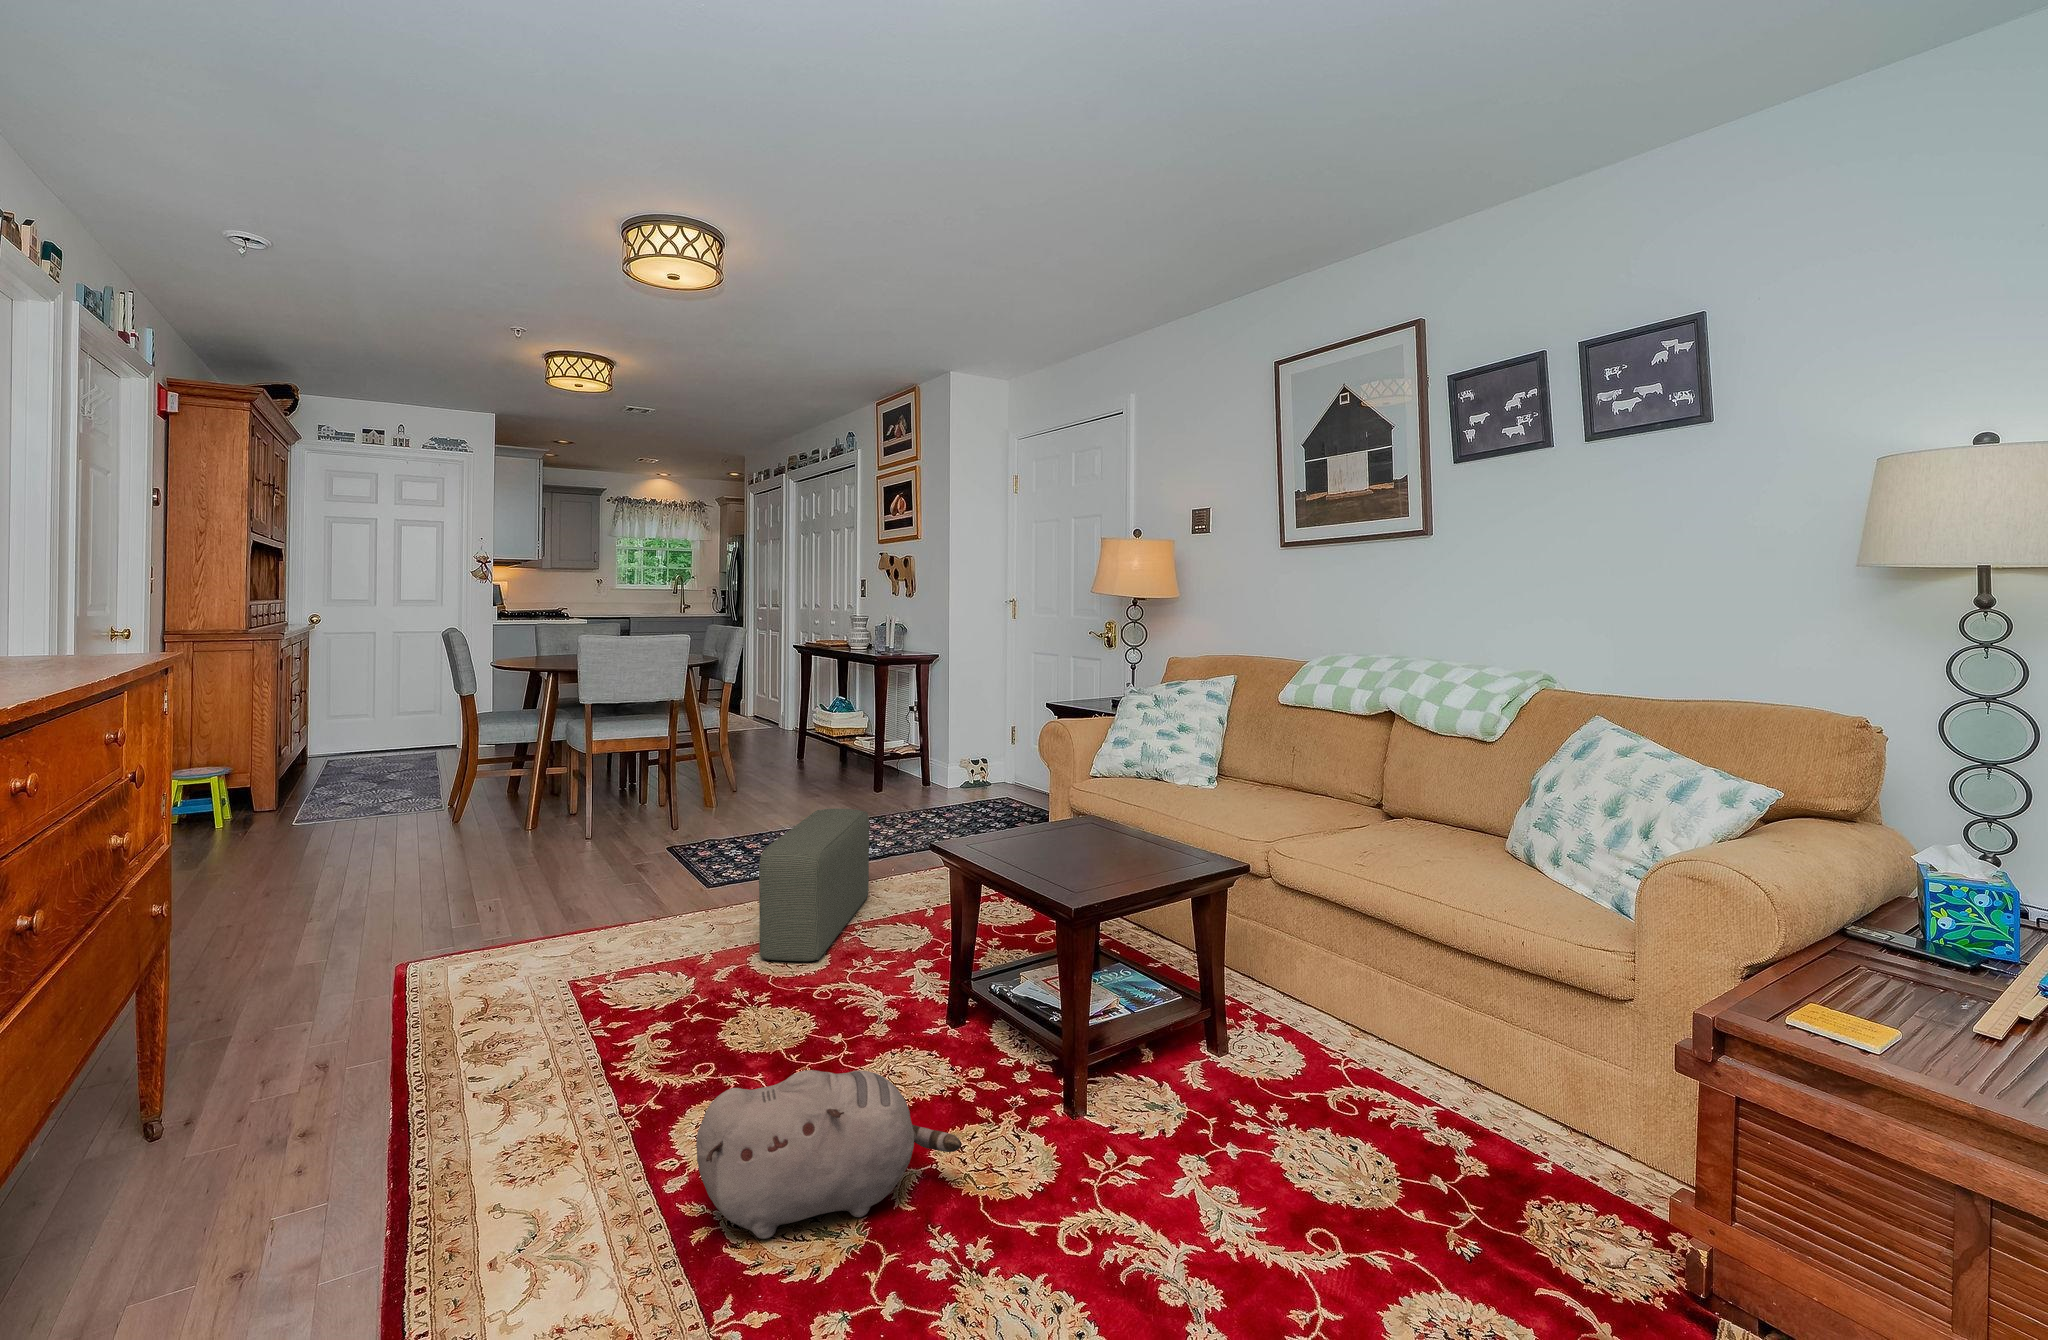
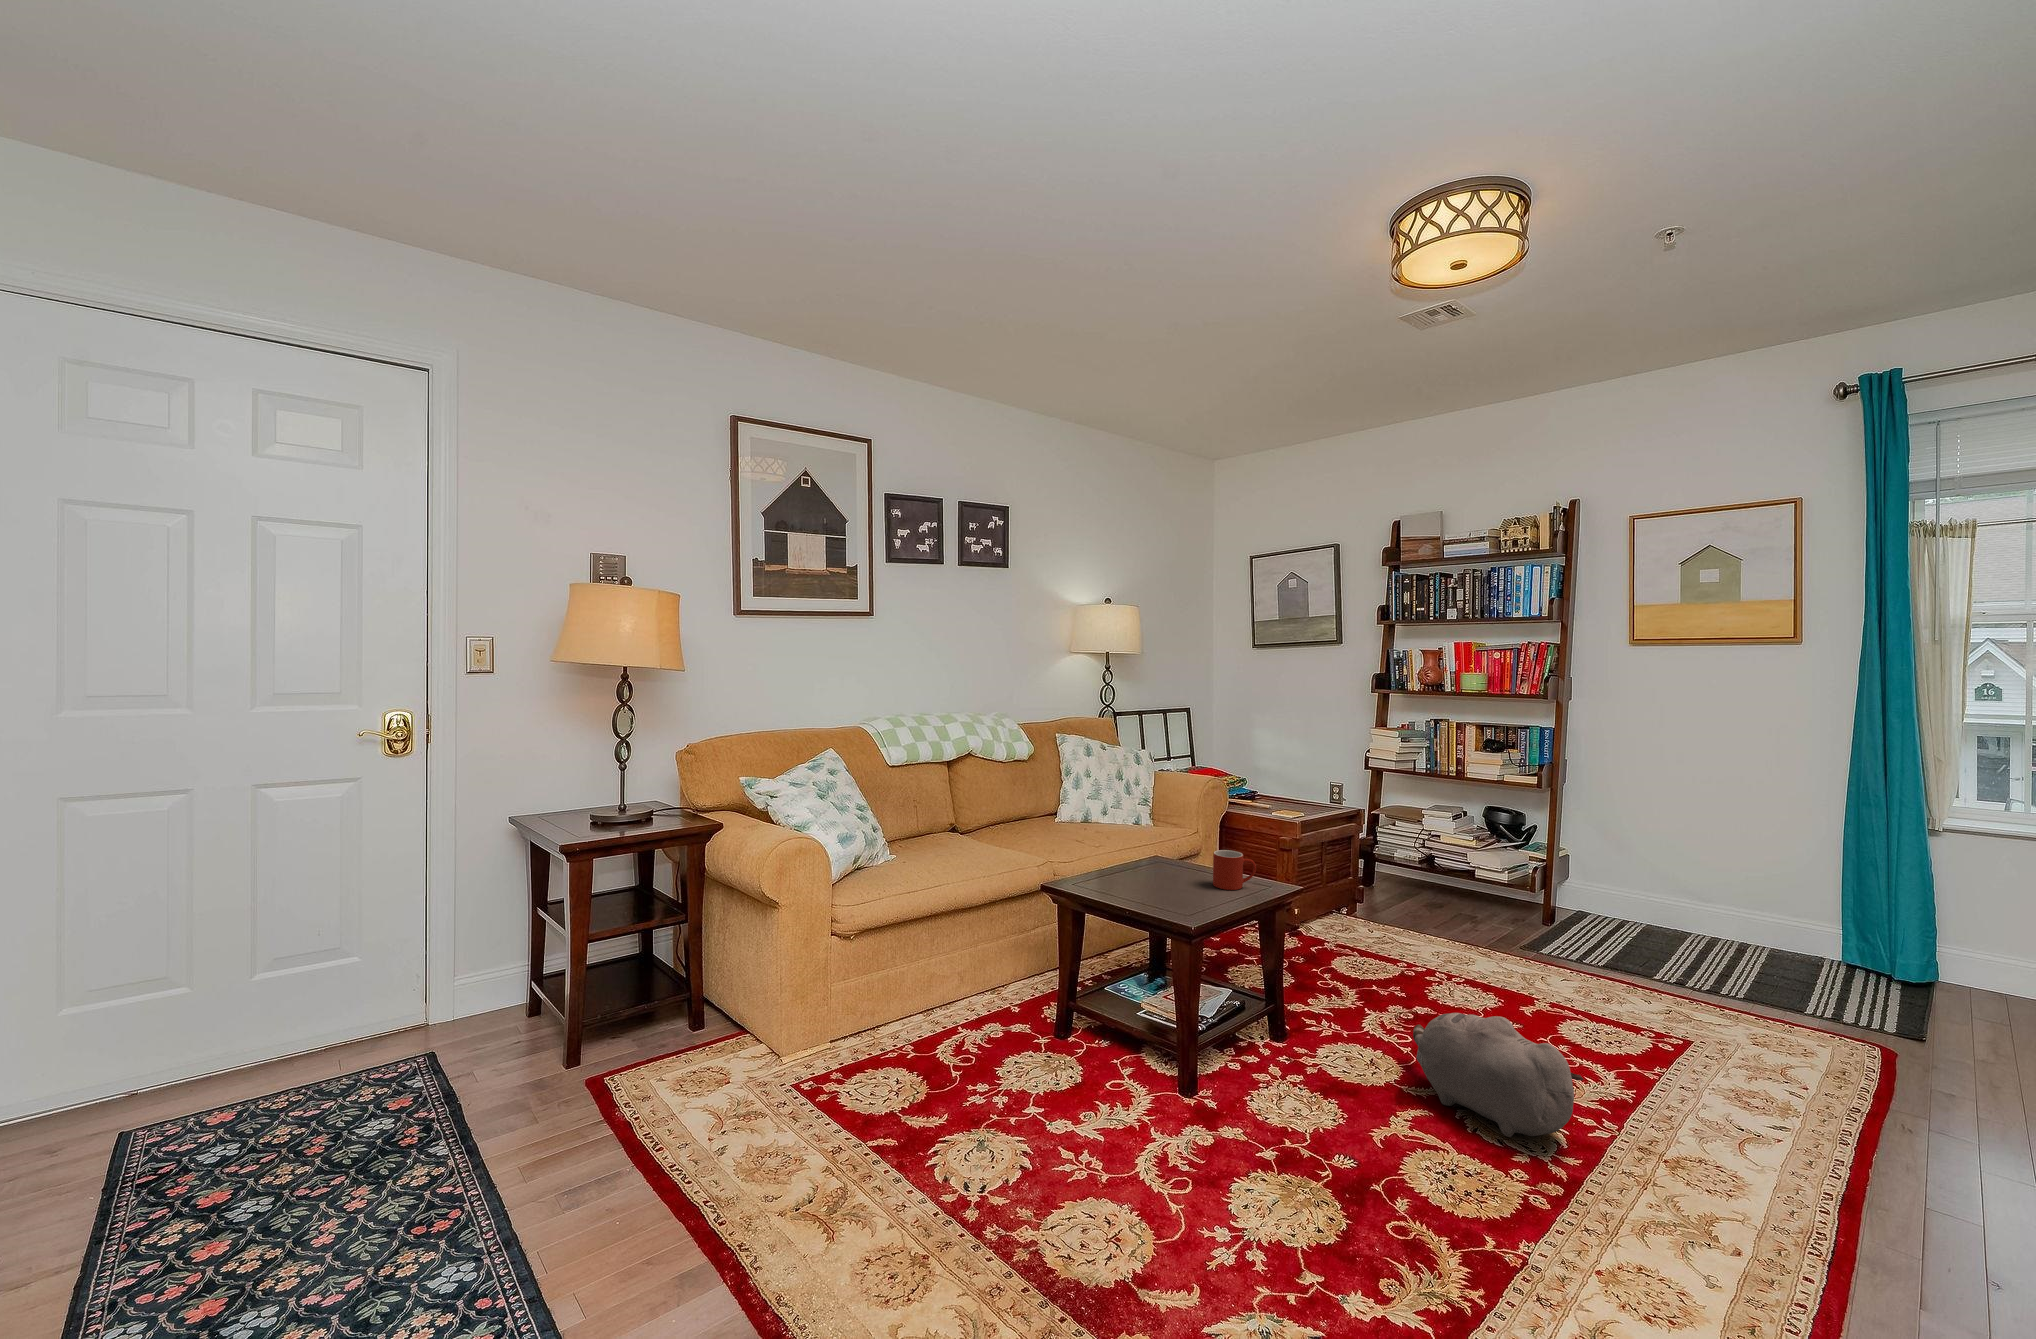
pouf: present [759,809,869,961] -> none [784,1050,1122,1269]
mug: none [1054,824,1094,877] -> present [1213,850,1256,890]

